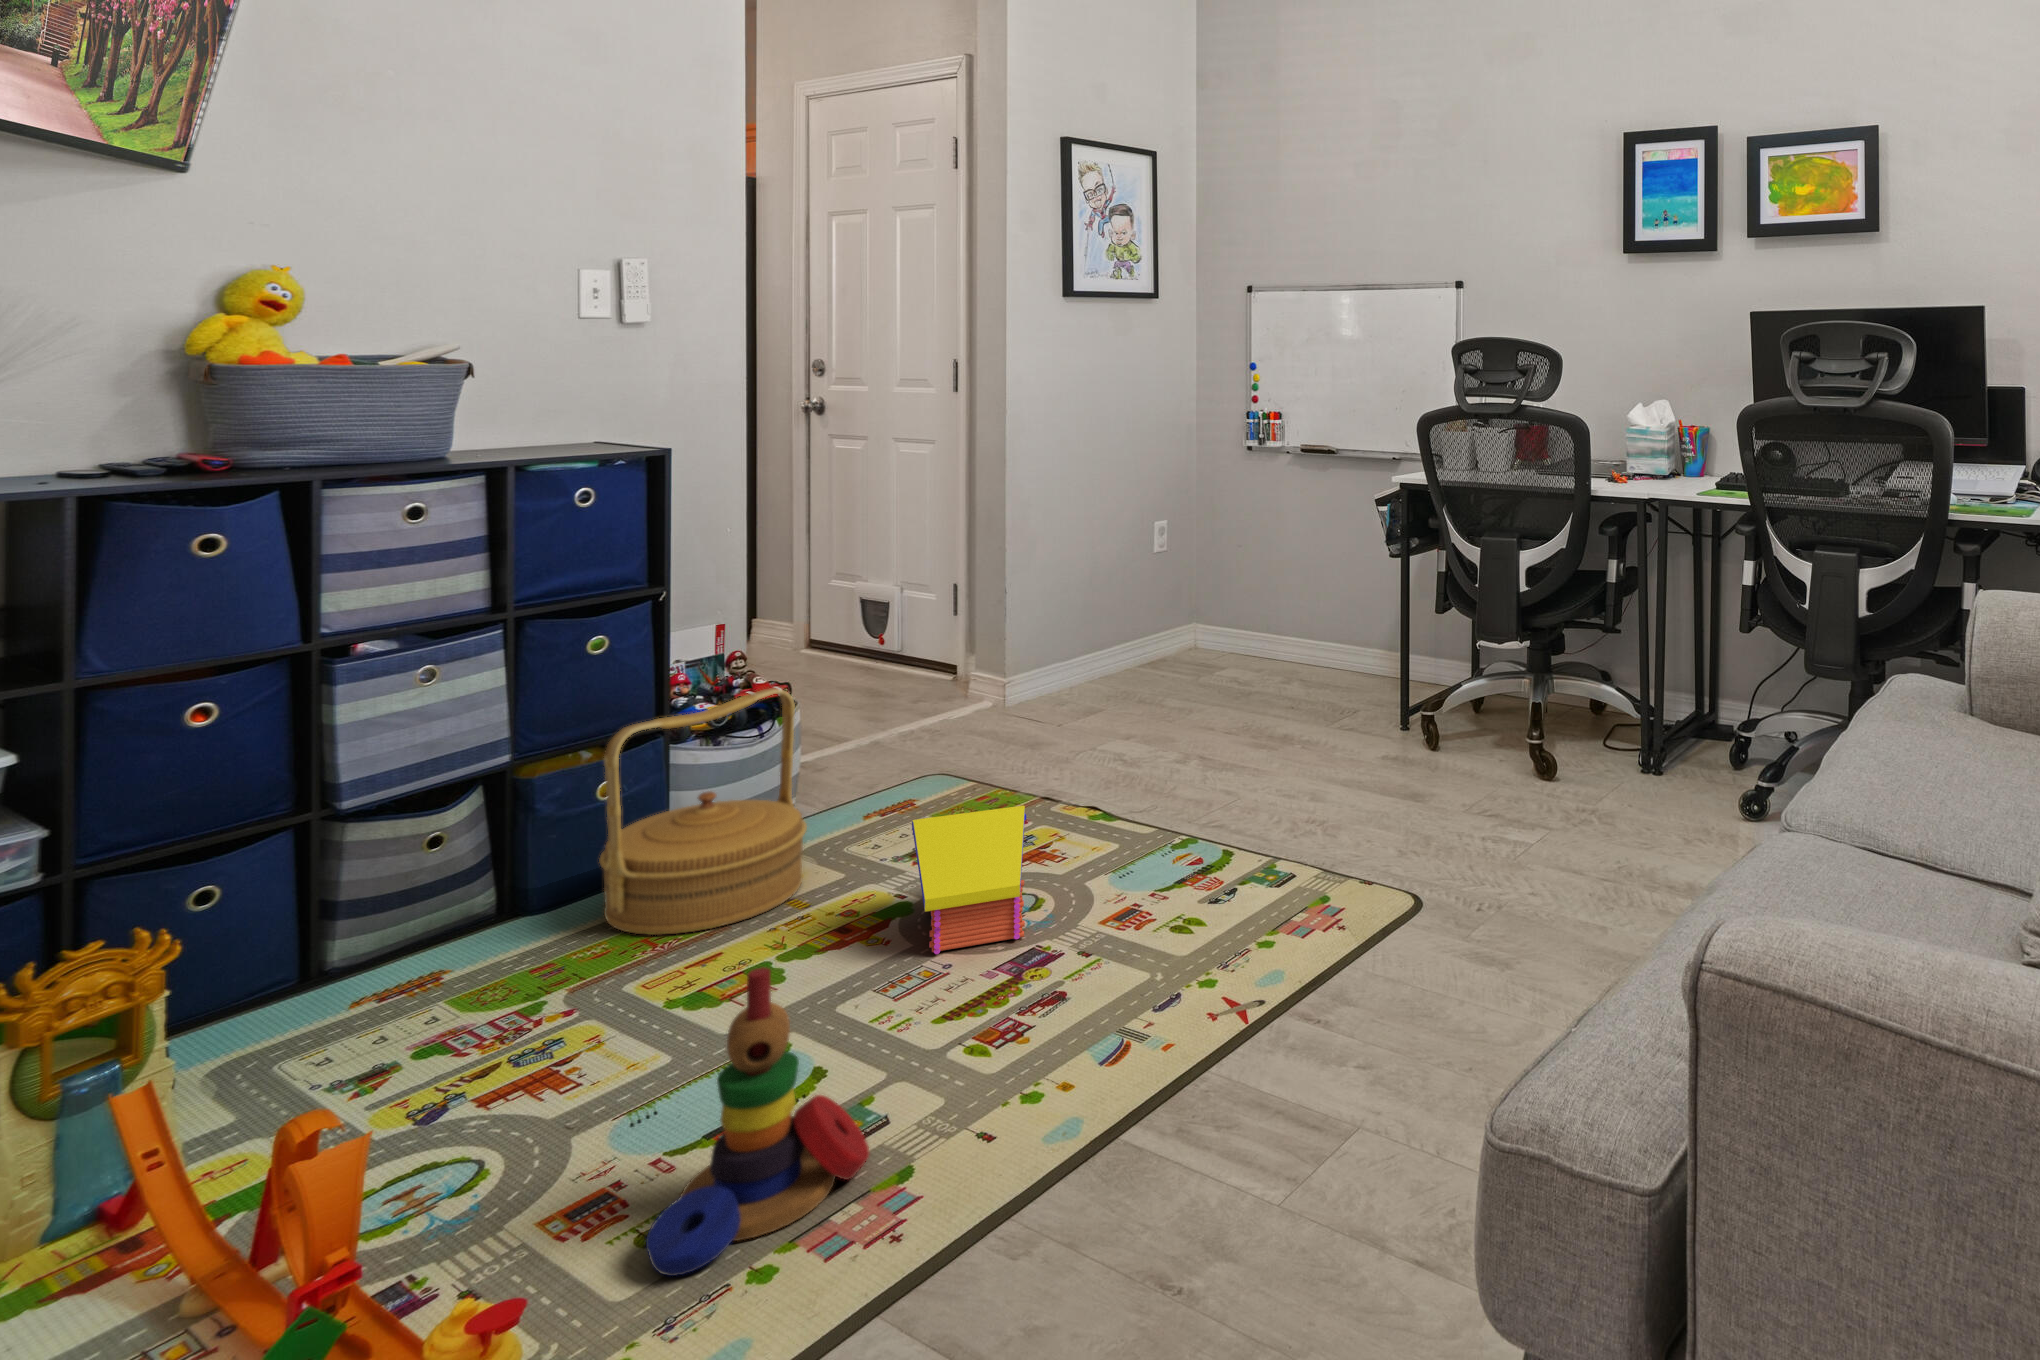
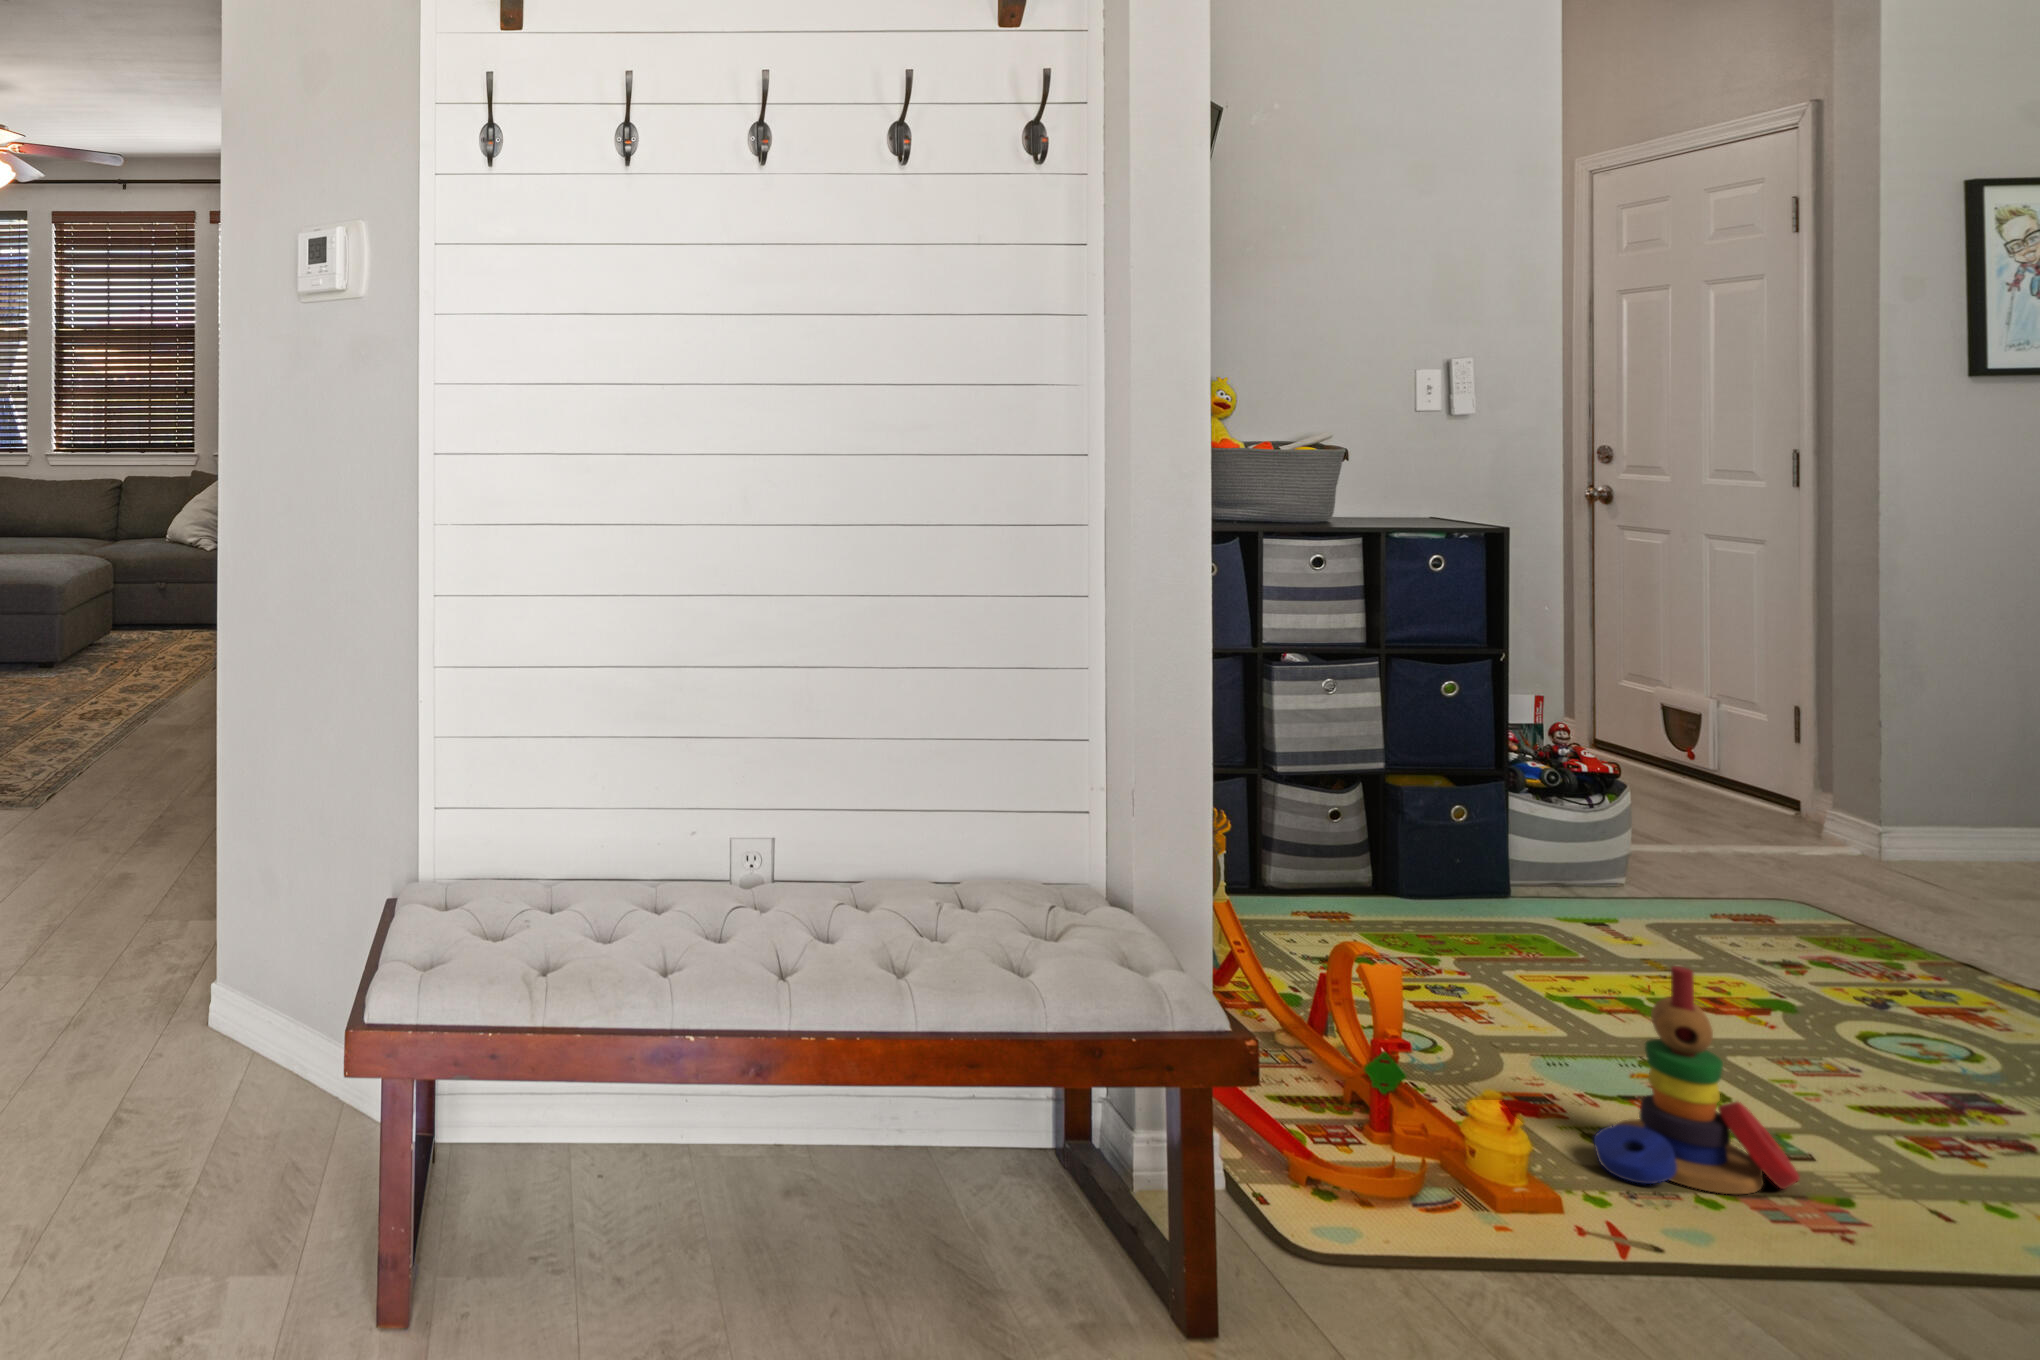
woven basket: present [599,688,807,935] -> none [1462,758,1661,961]
toy house: present [912,806,1026,954] -> none [1798,916,1956,1083]

